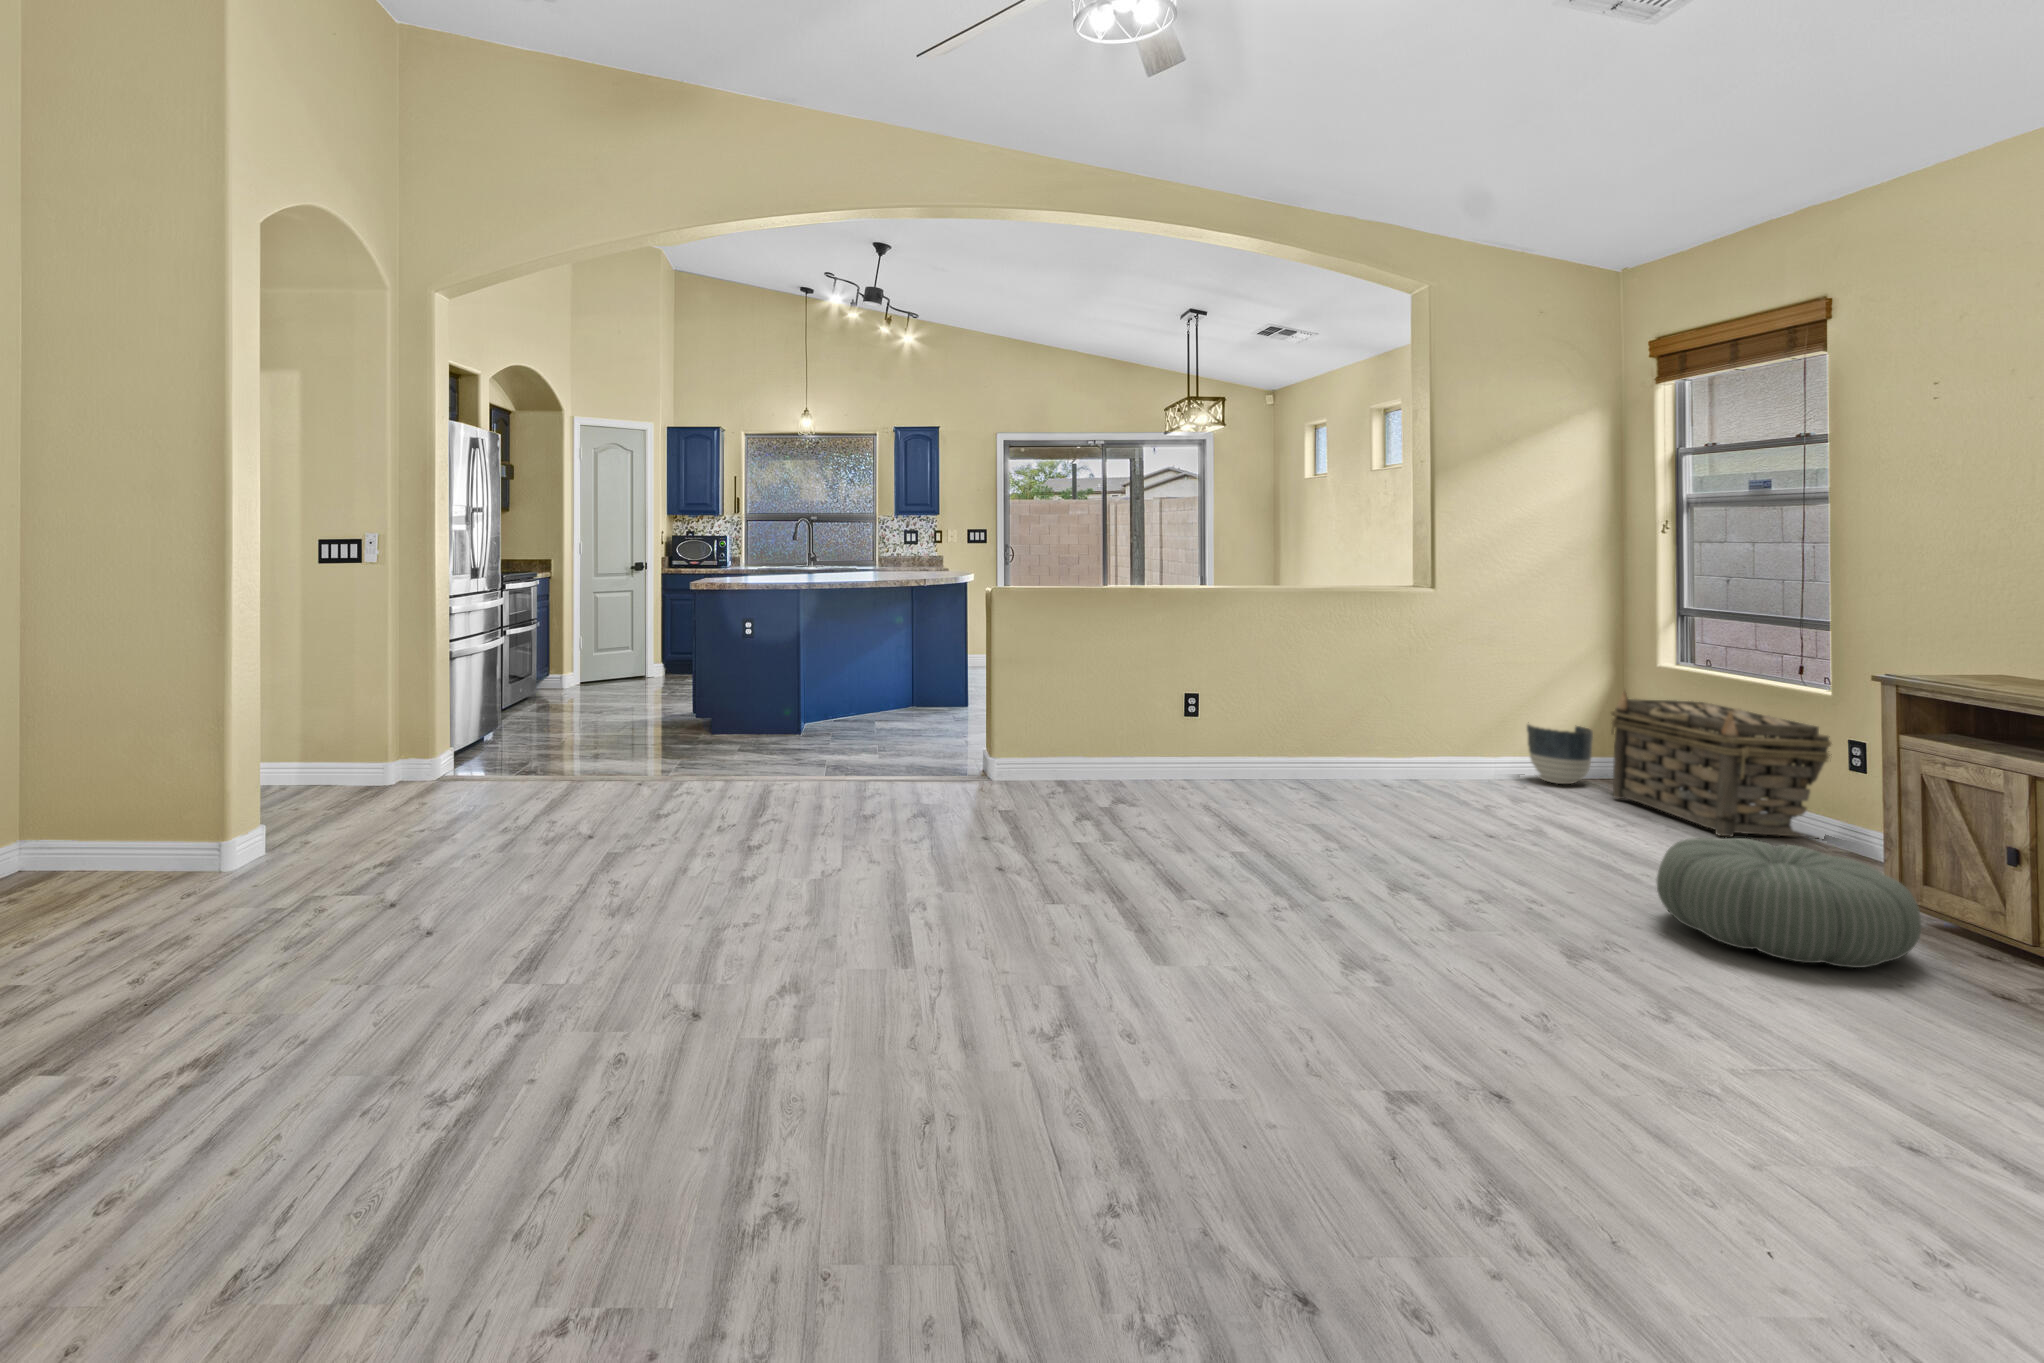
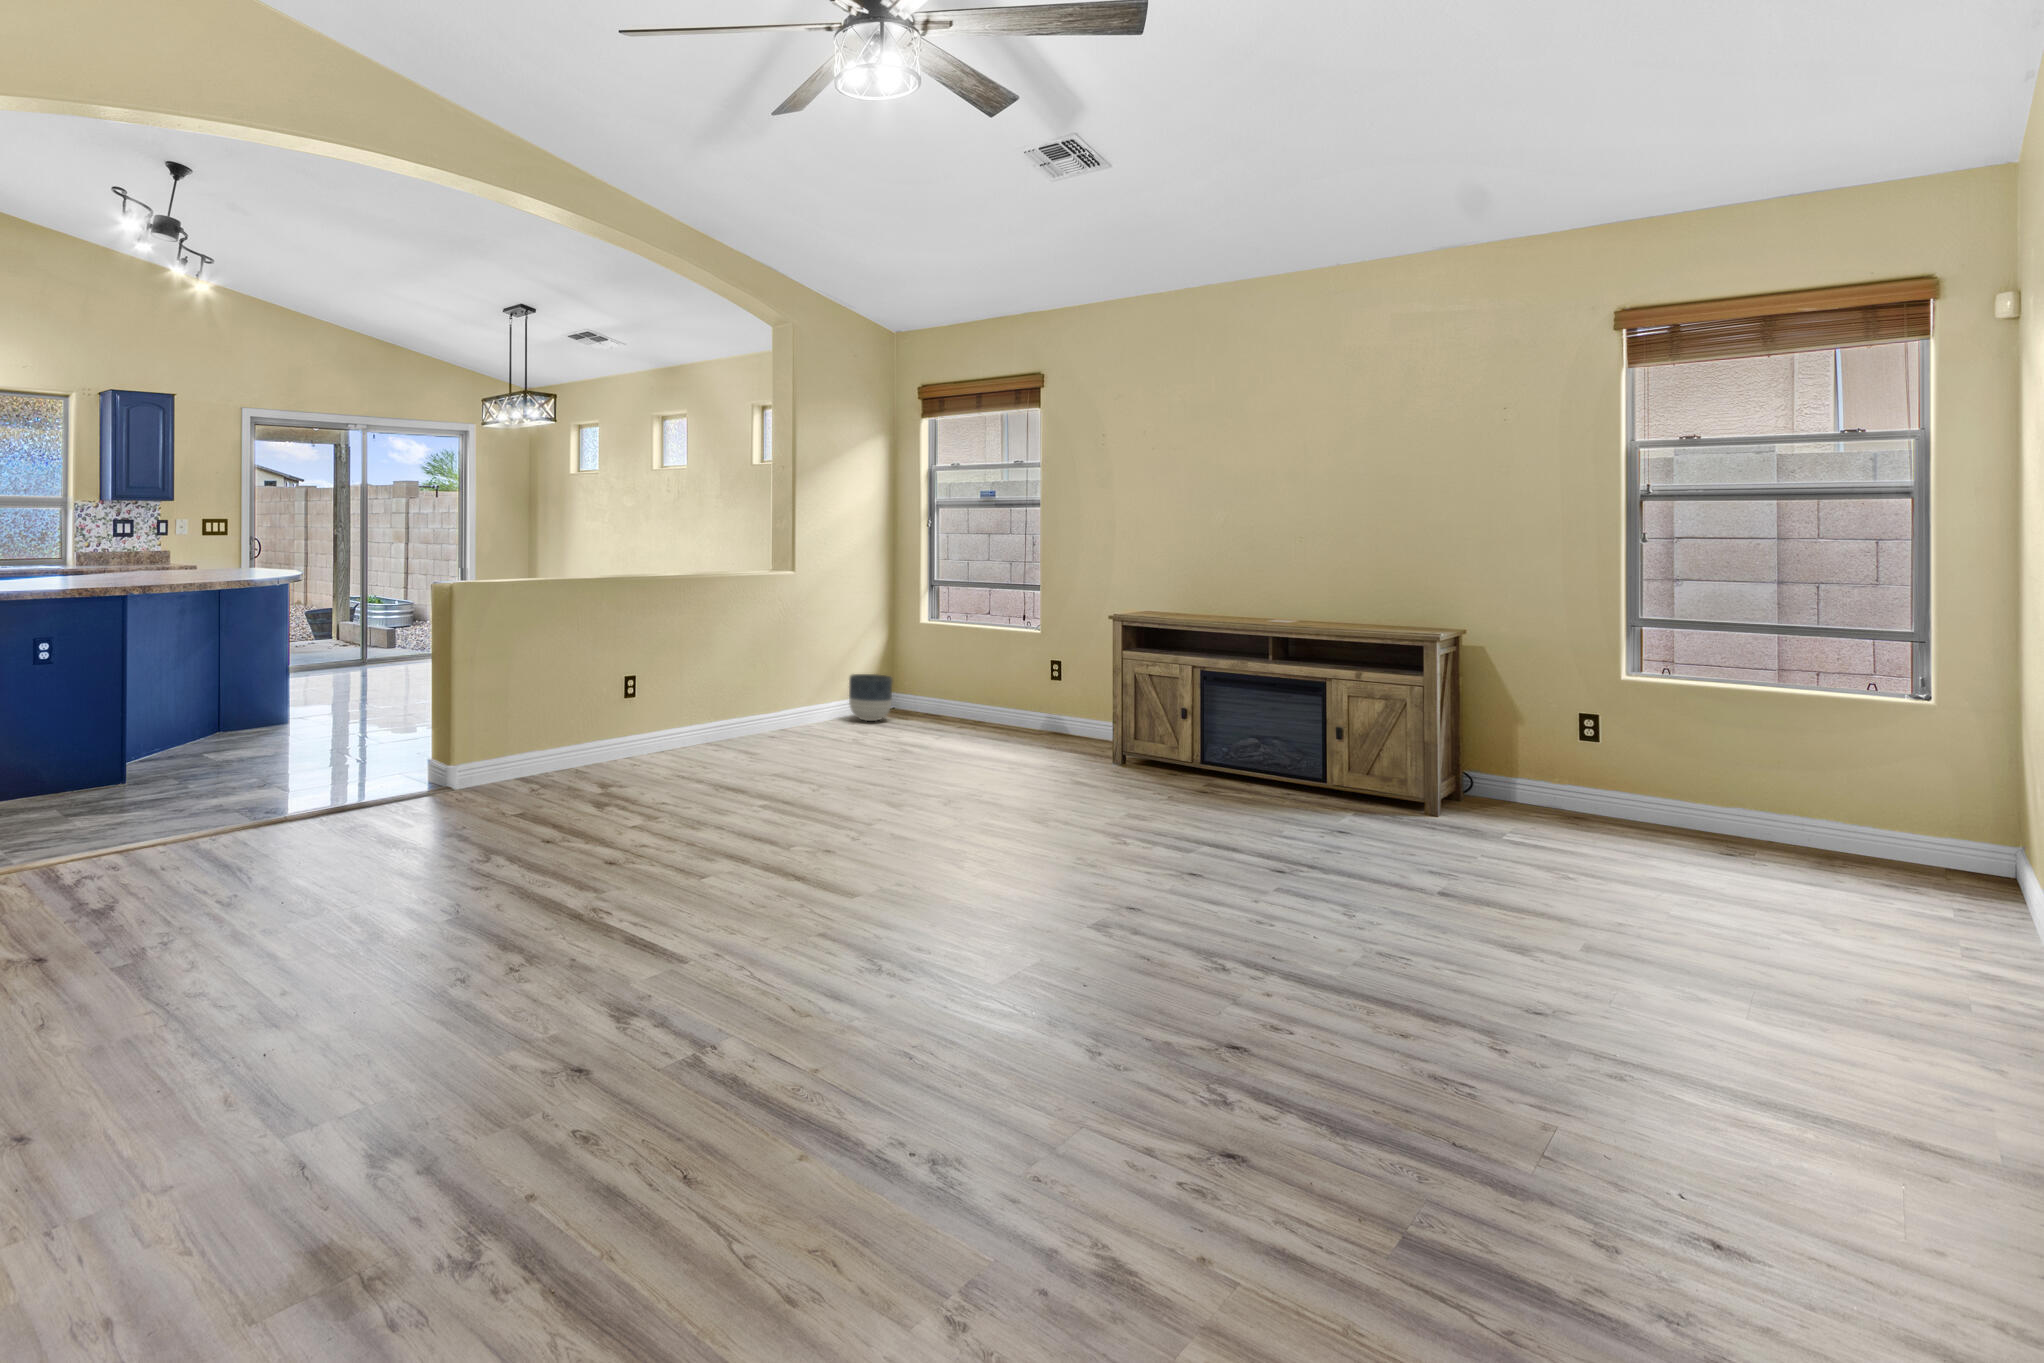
basket: present [1611,691,1832,839] -> none [915,642,1050,740]
pouf: present [1657,838,1921,968] -> none [1076,734,1221,811]

